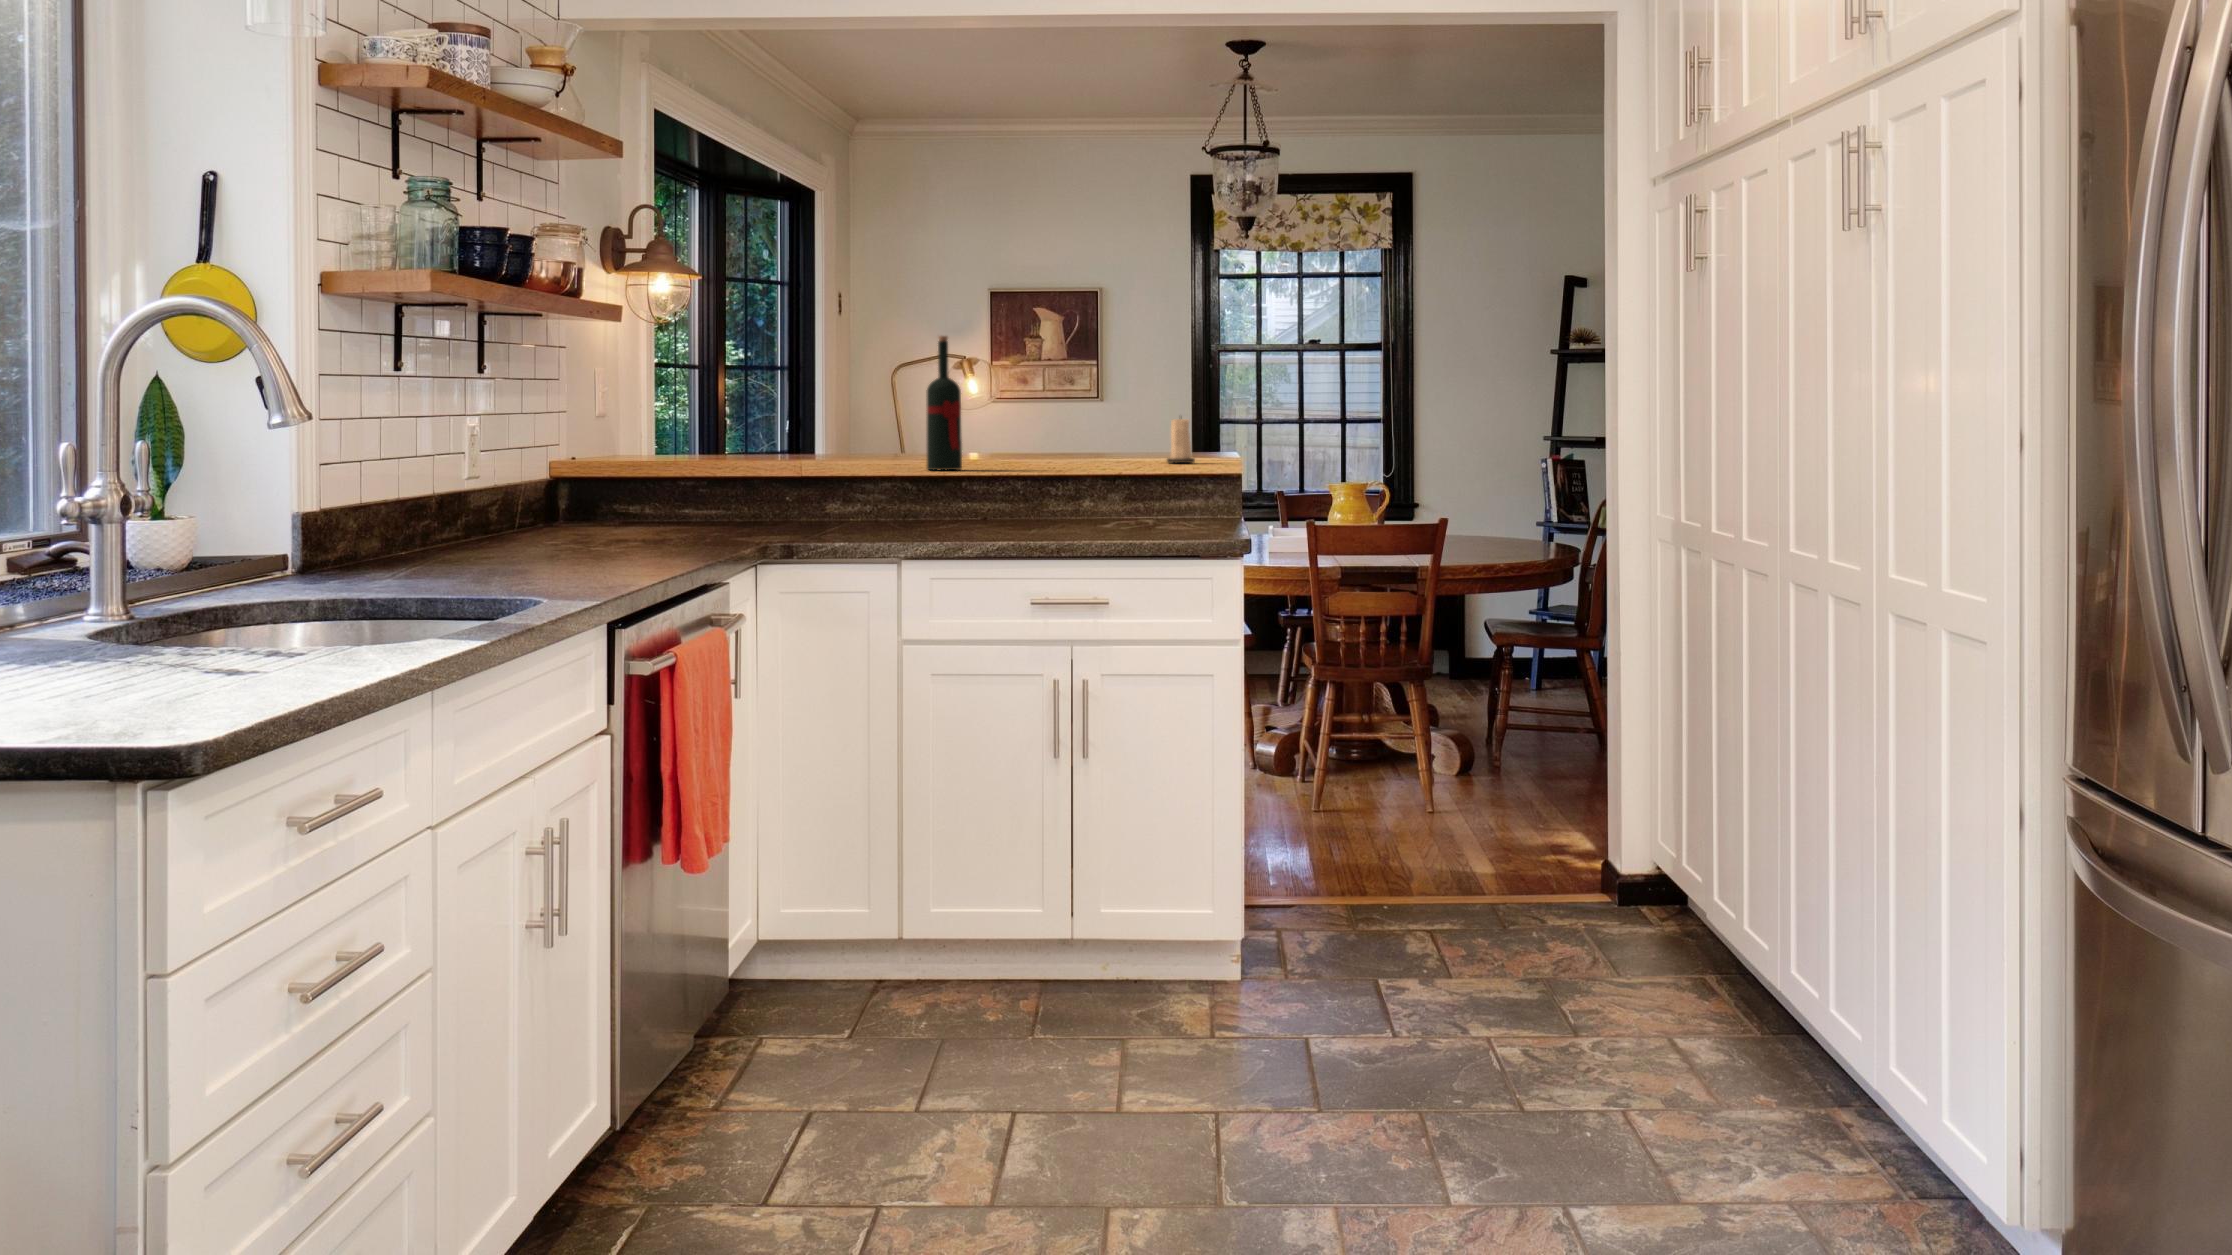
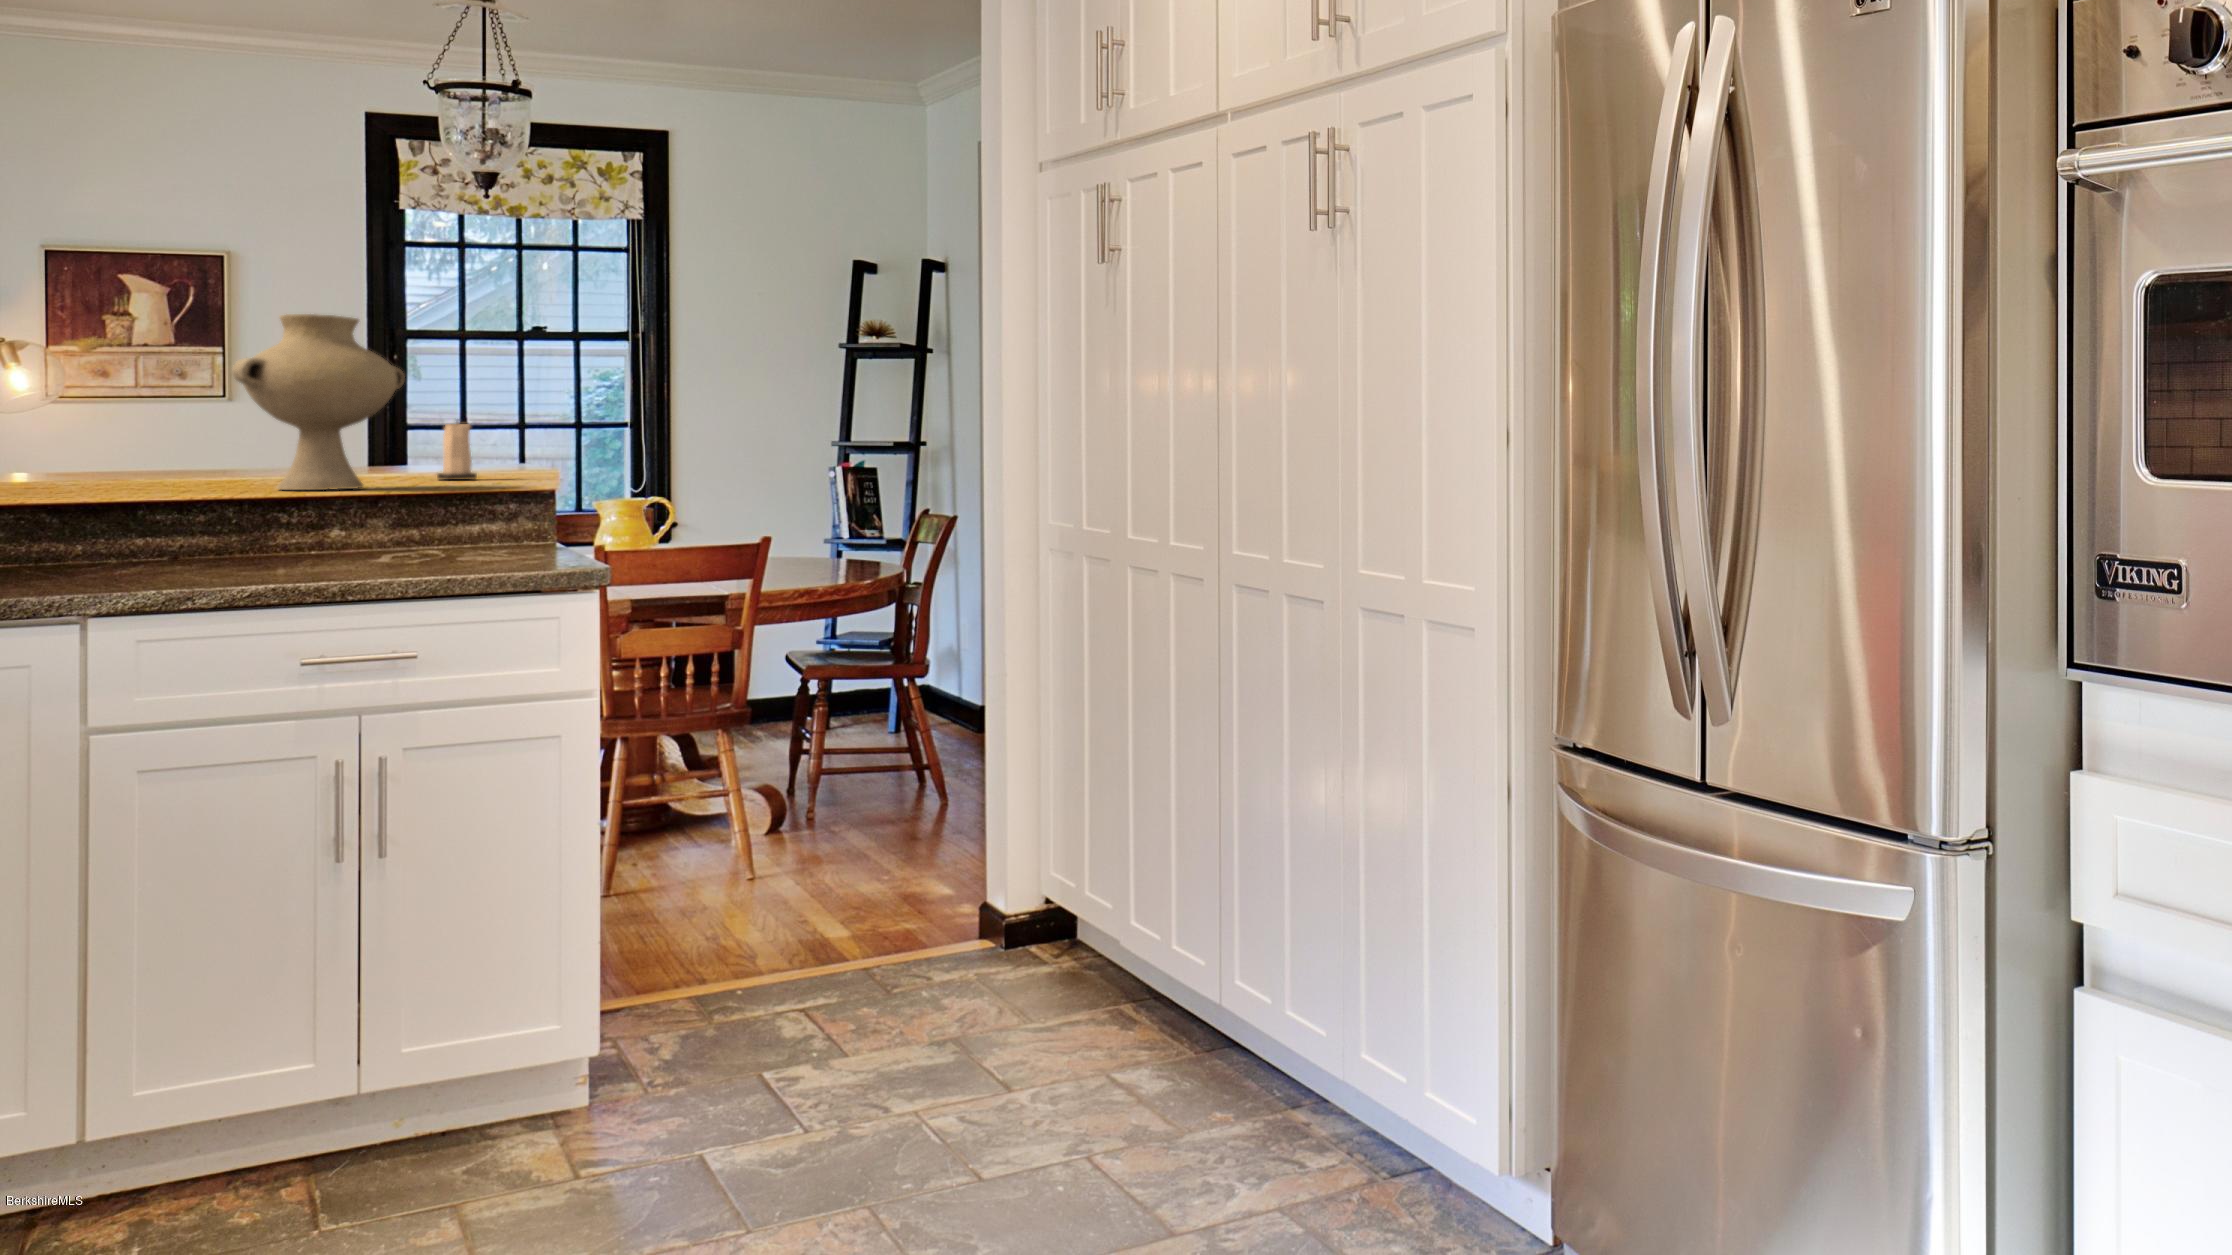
wine bottle: present [926,336,962,470] -> none [82,307,145,493]
vase: none [1014,336,1129,470] -> present [232,314,404,490]

